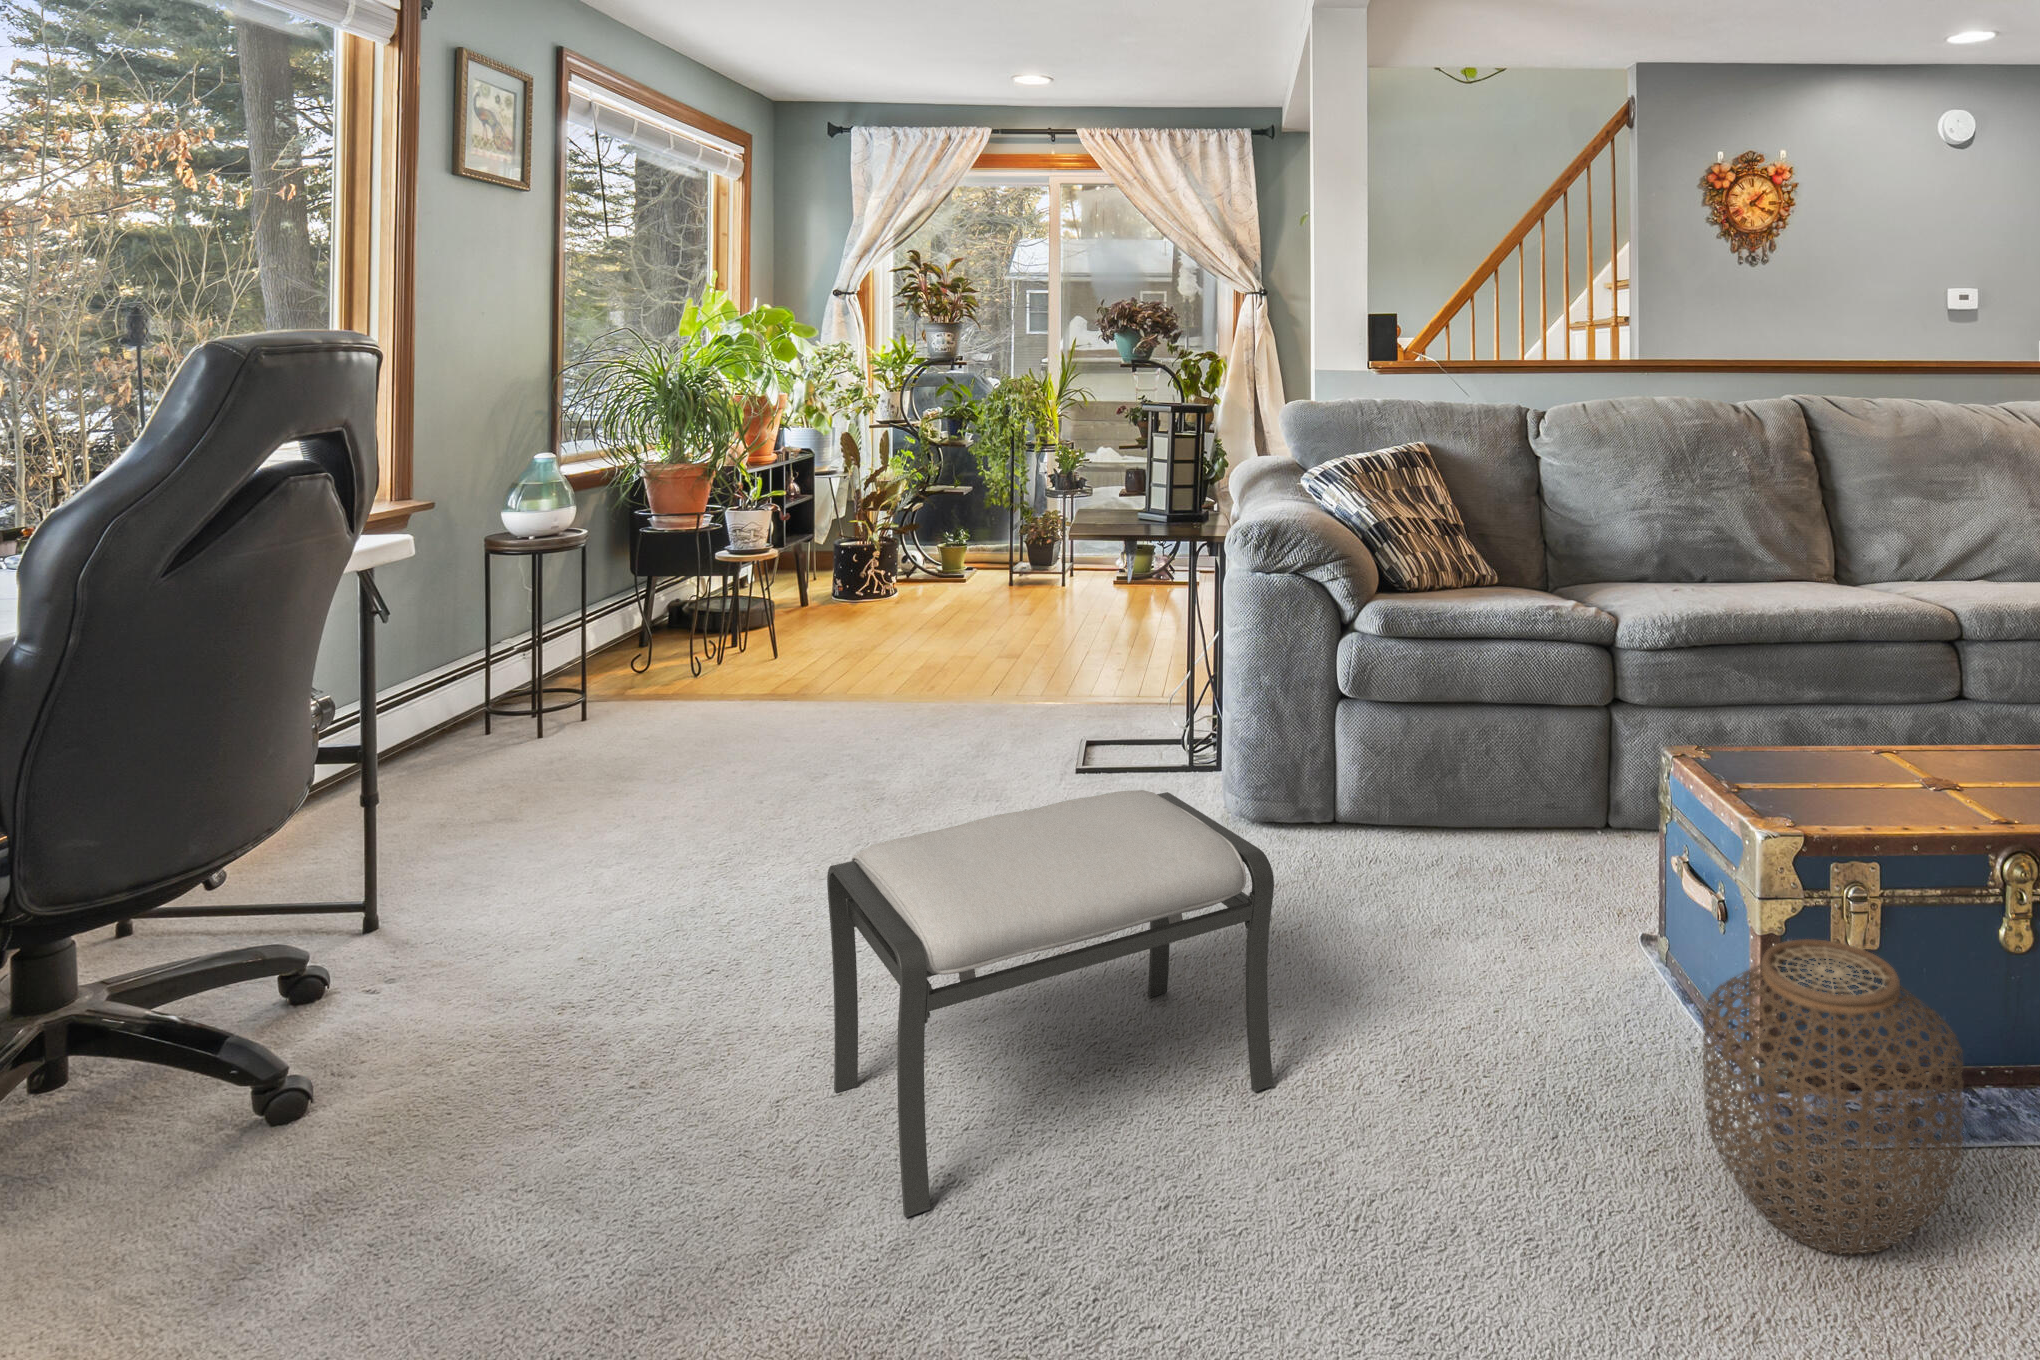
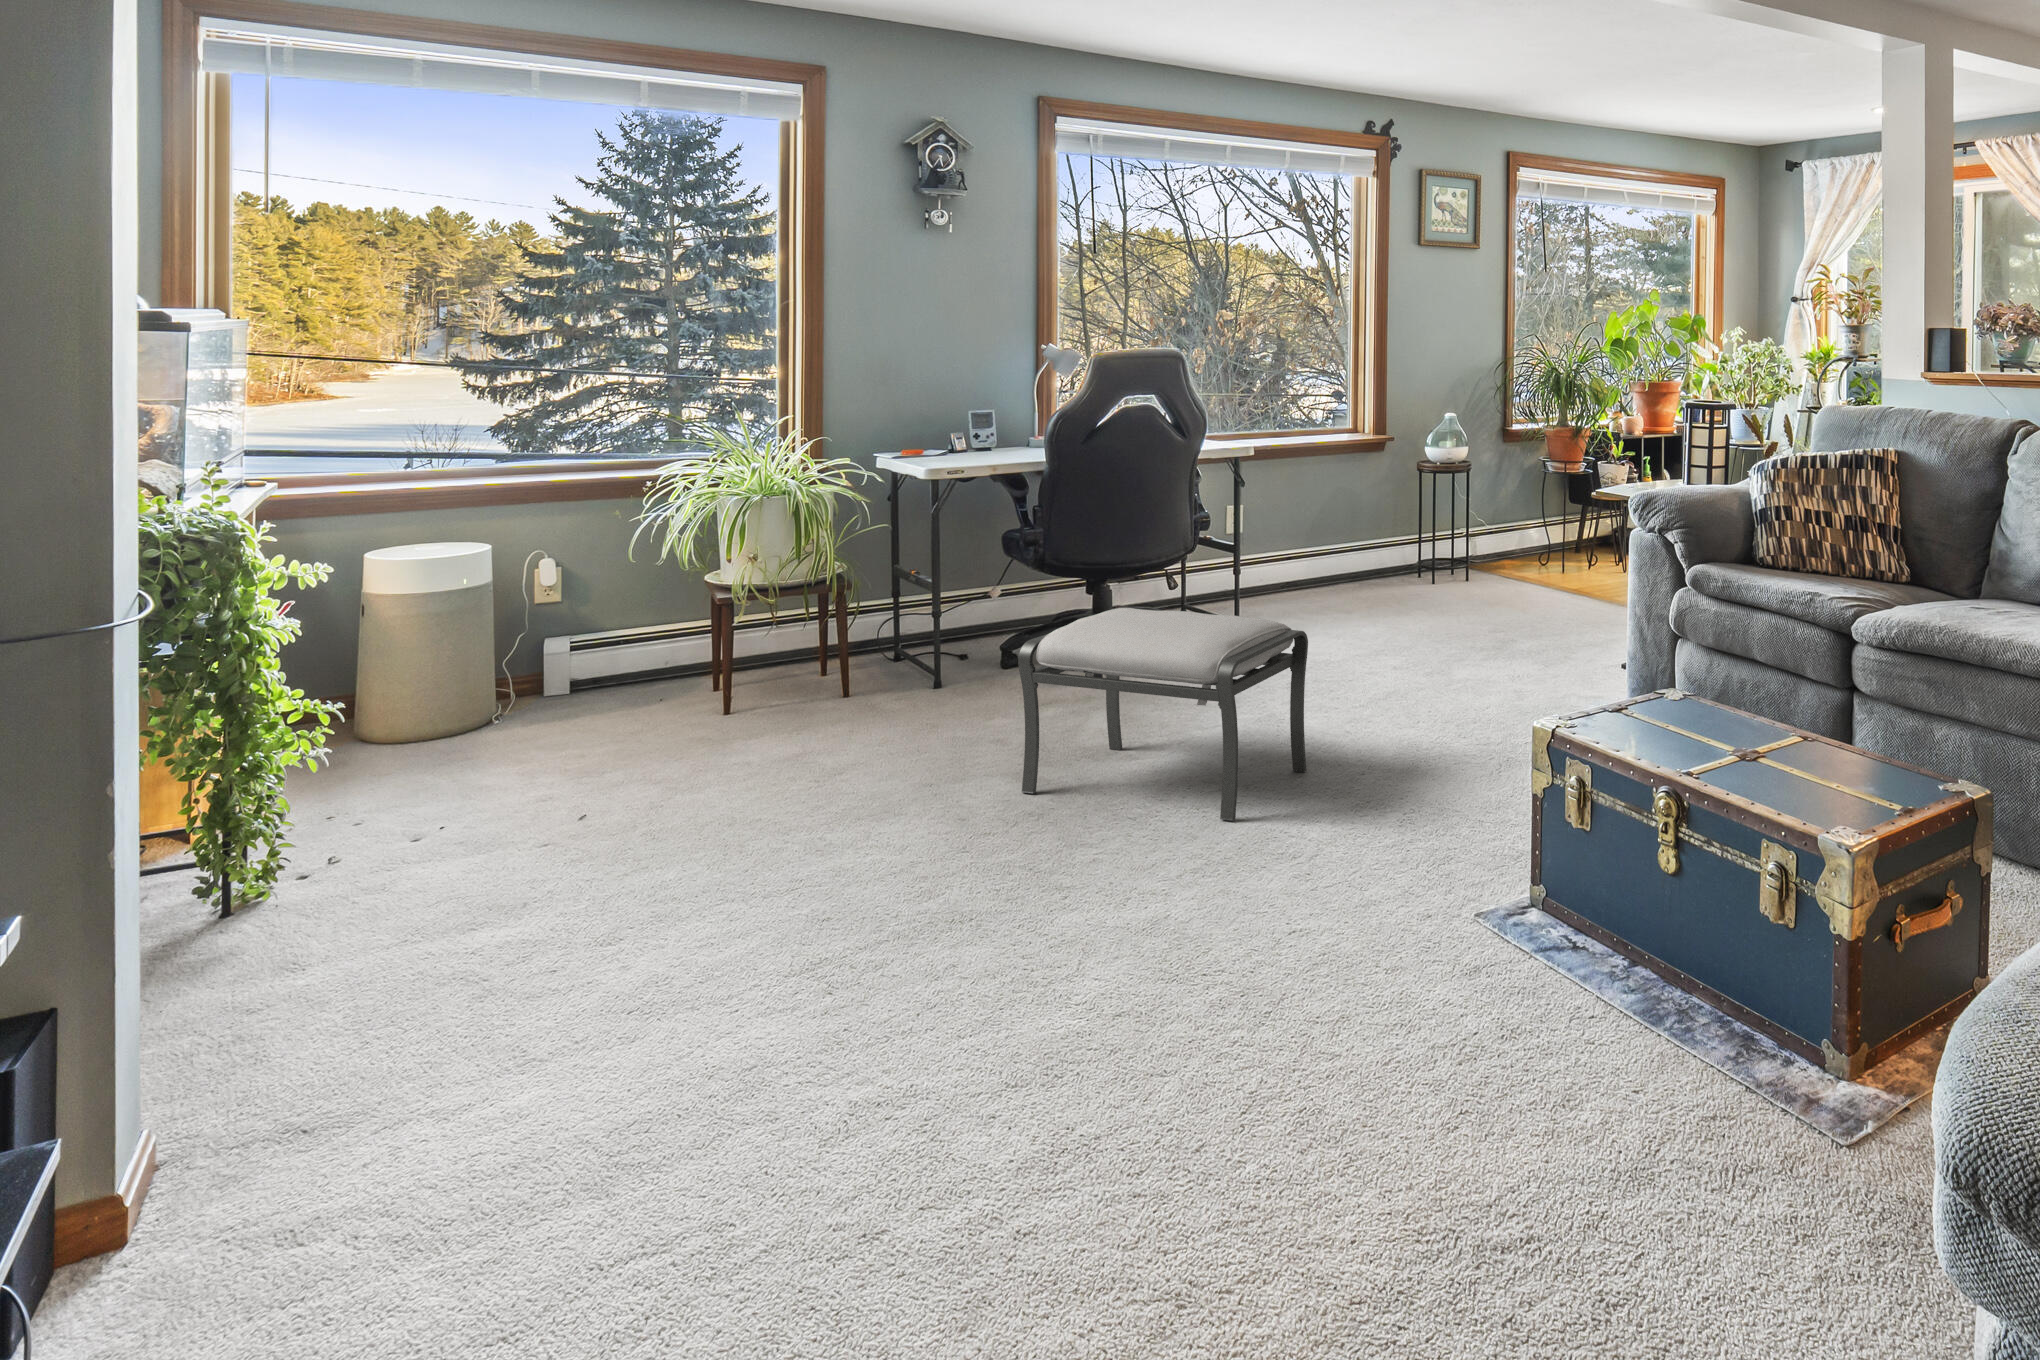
woven basket: present [1703,939,1964,1254] -> none [1182,781,1374,1016]

